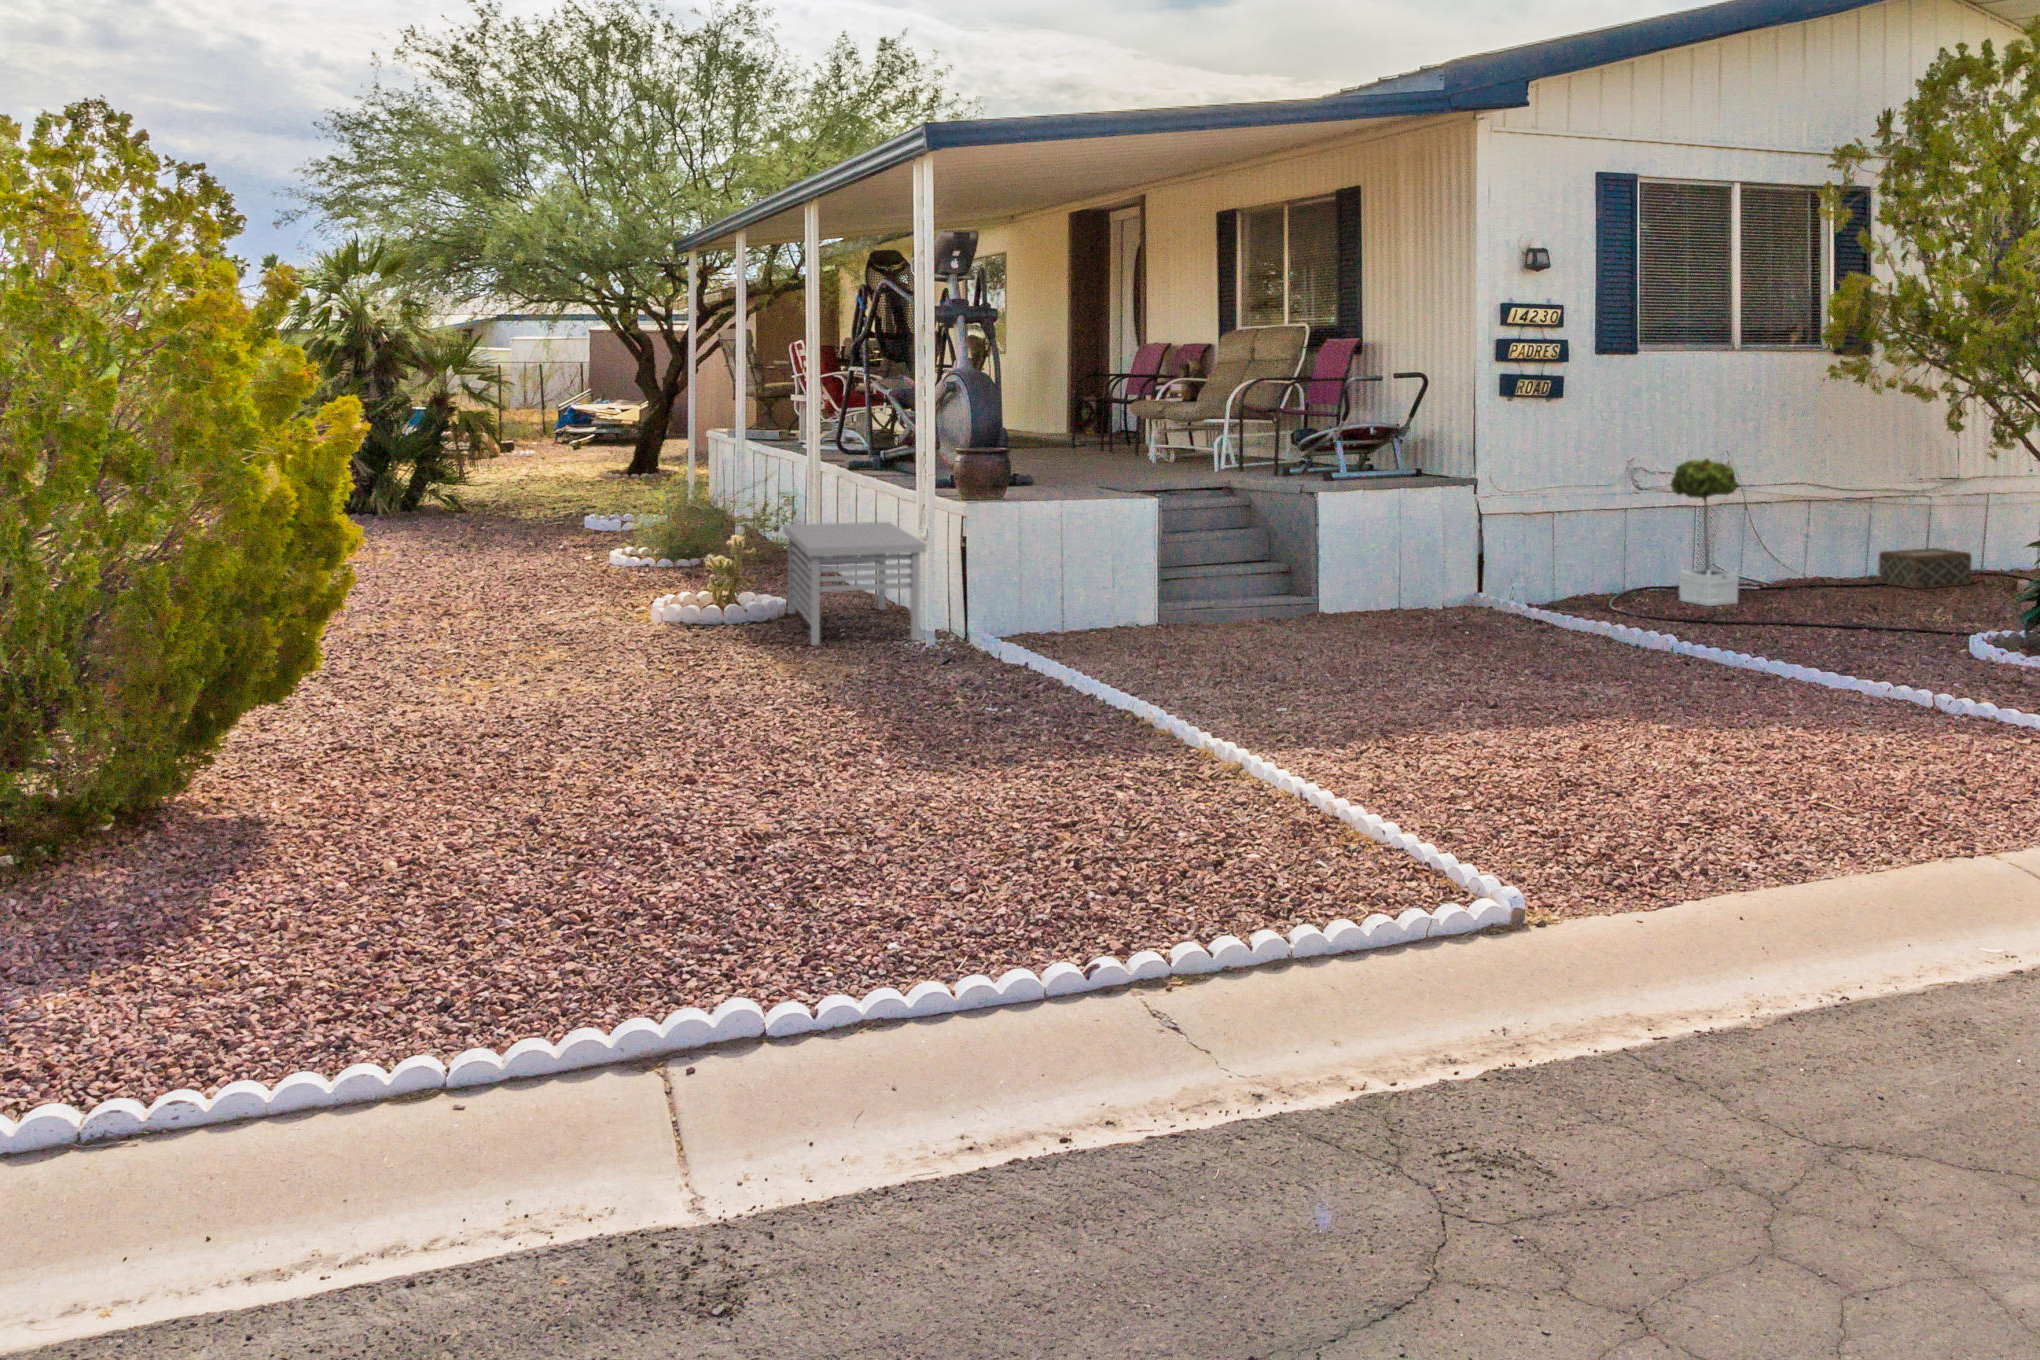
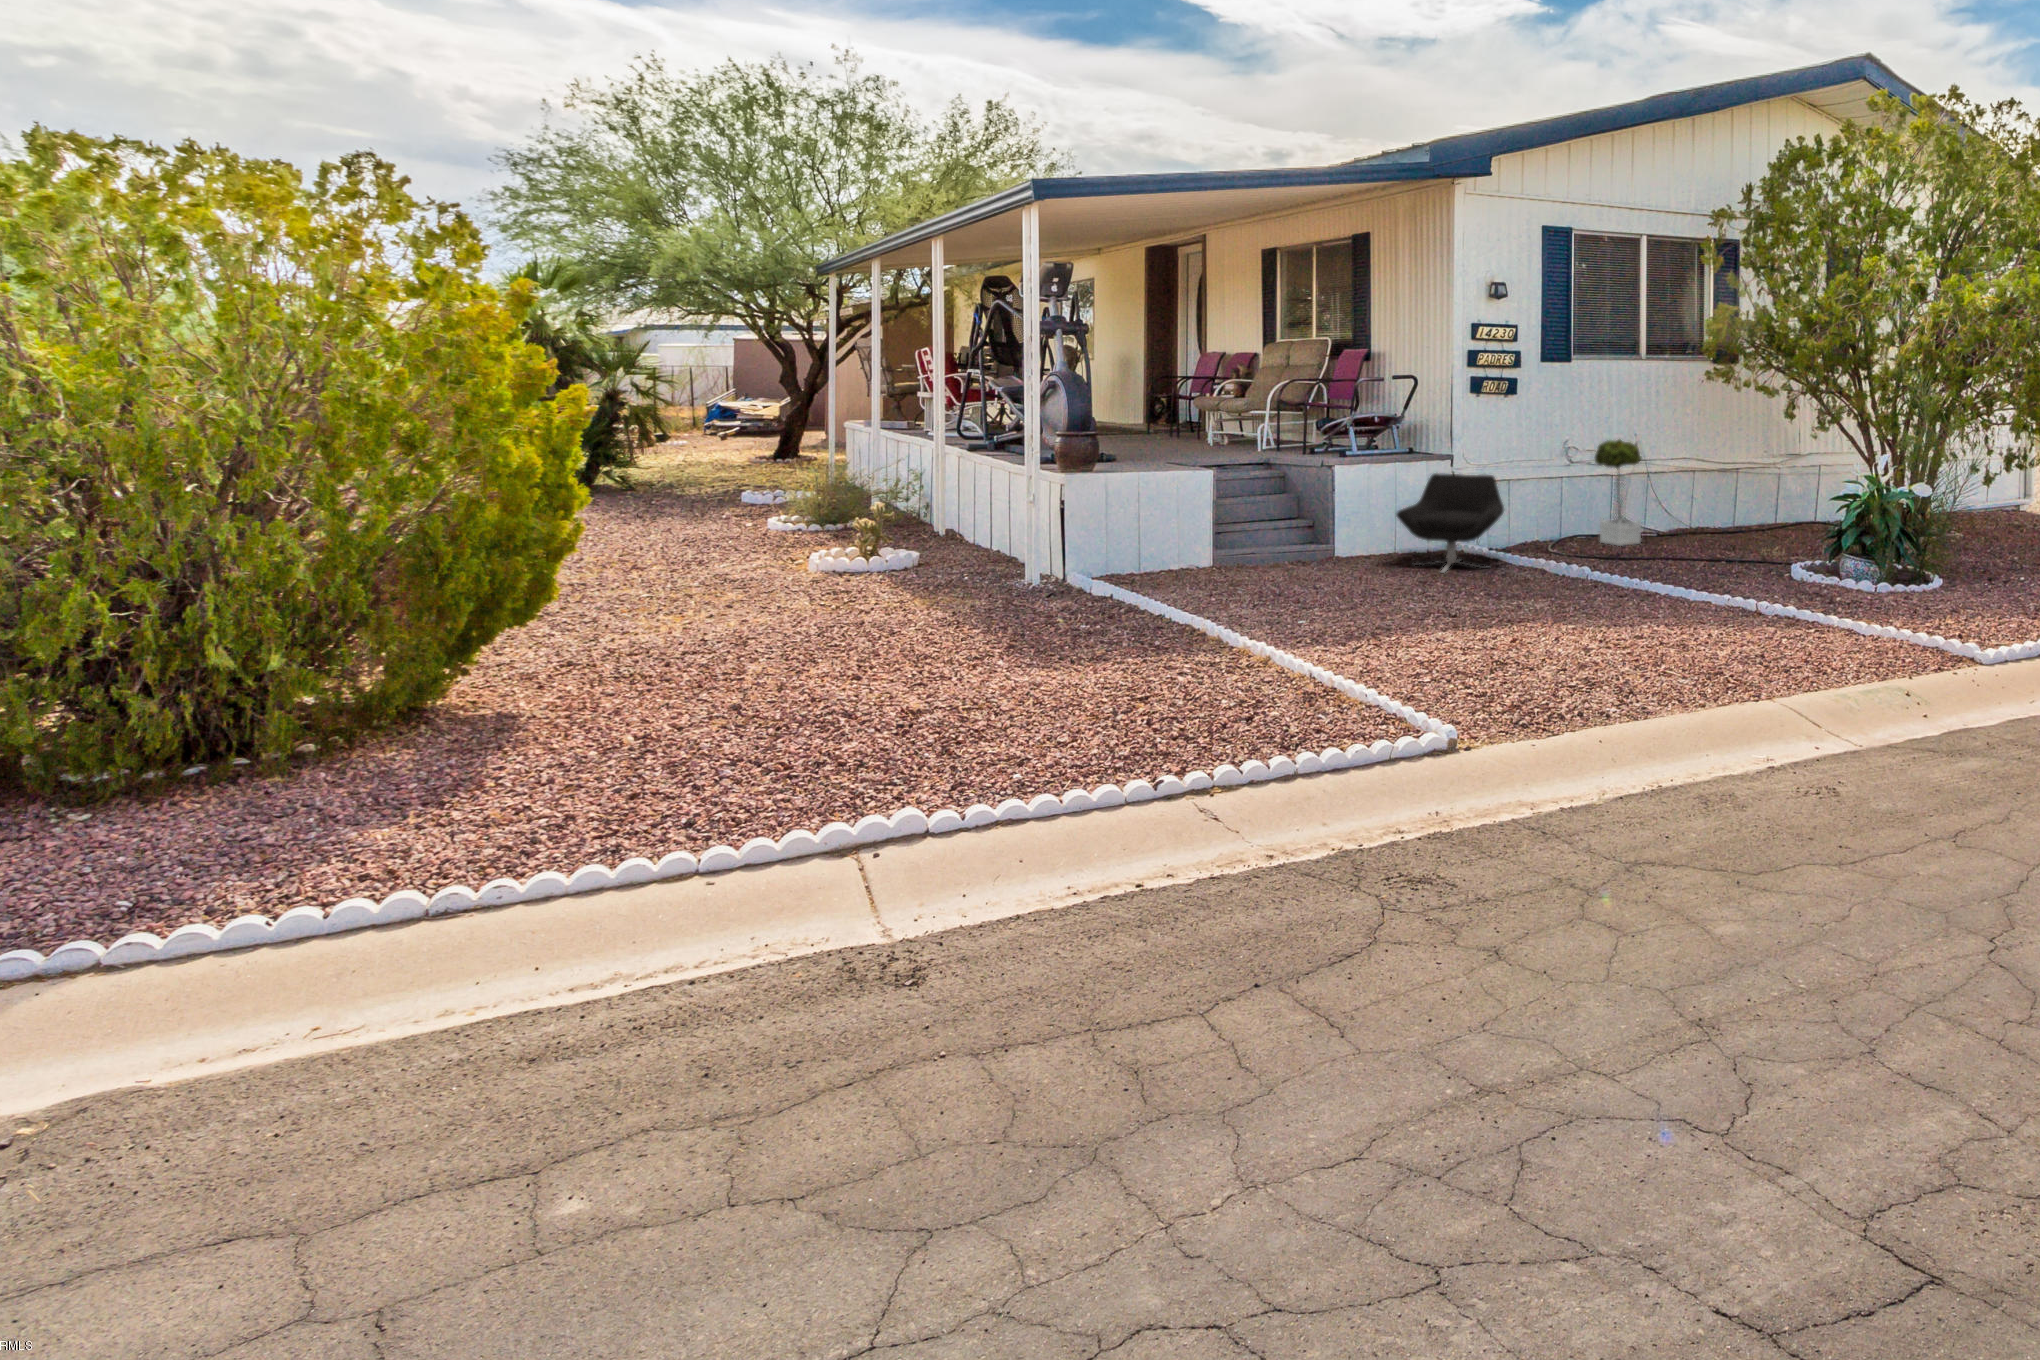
lounge chair: none [1400,505,1550,642] -> present [1396,473,1504,572]
storage bench: present [783,522,927,646] -> none [918,489,1034,584]
woven basket: present [1878,548,1972,589] -> none [1741,503,1805,532]

